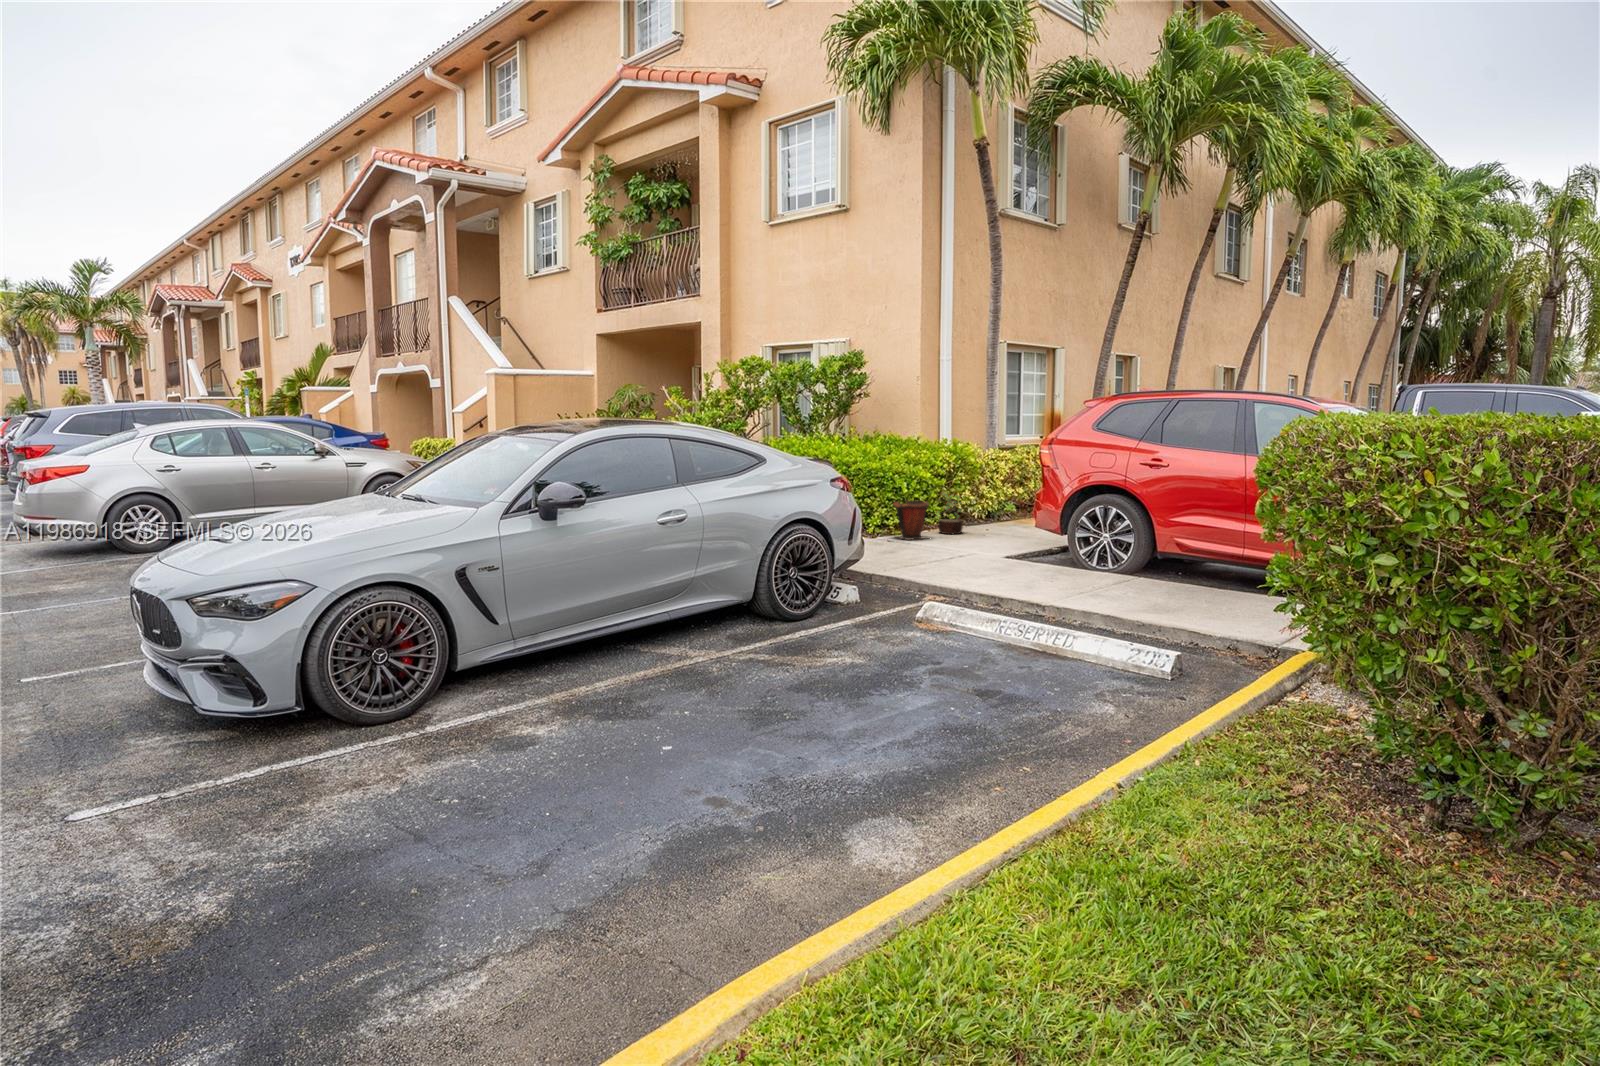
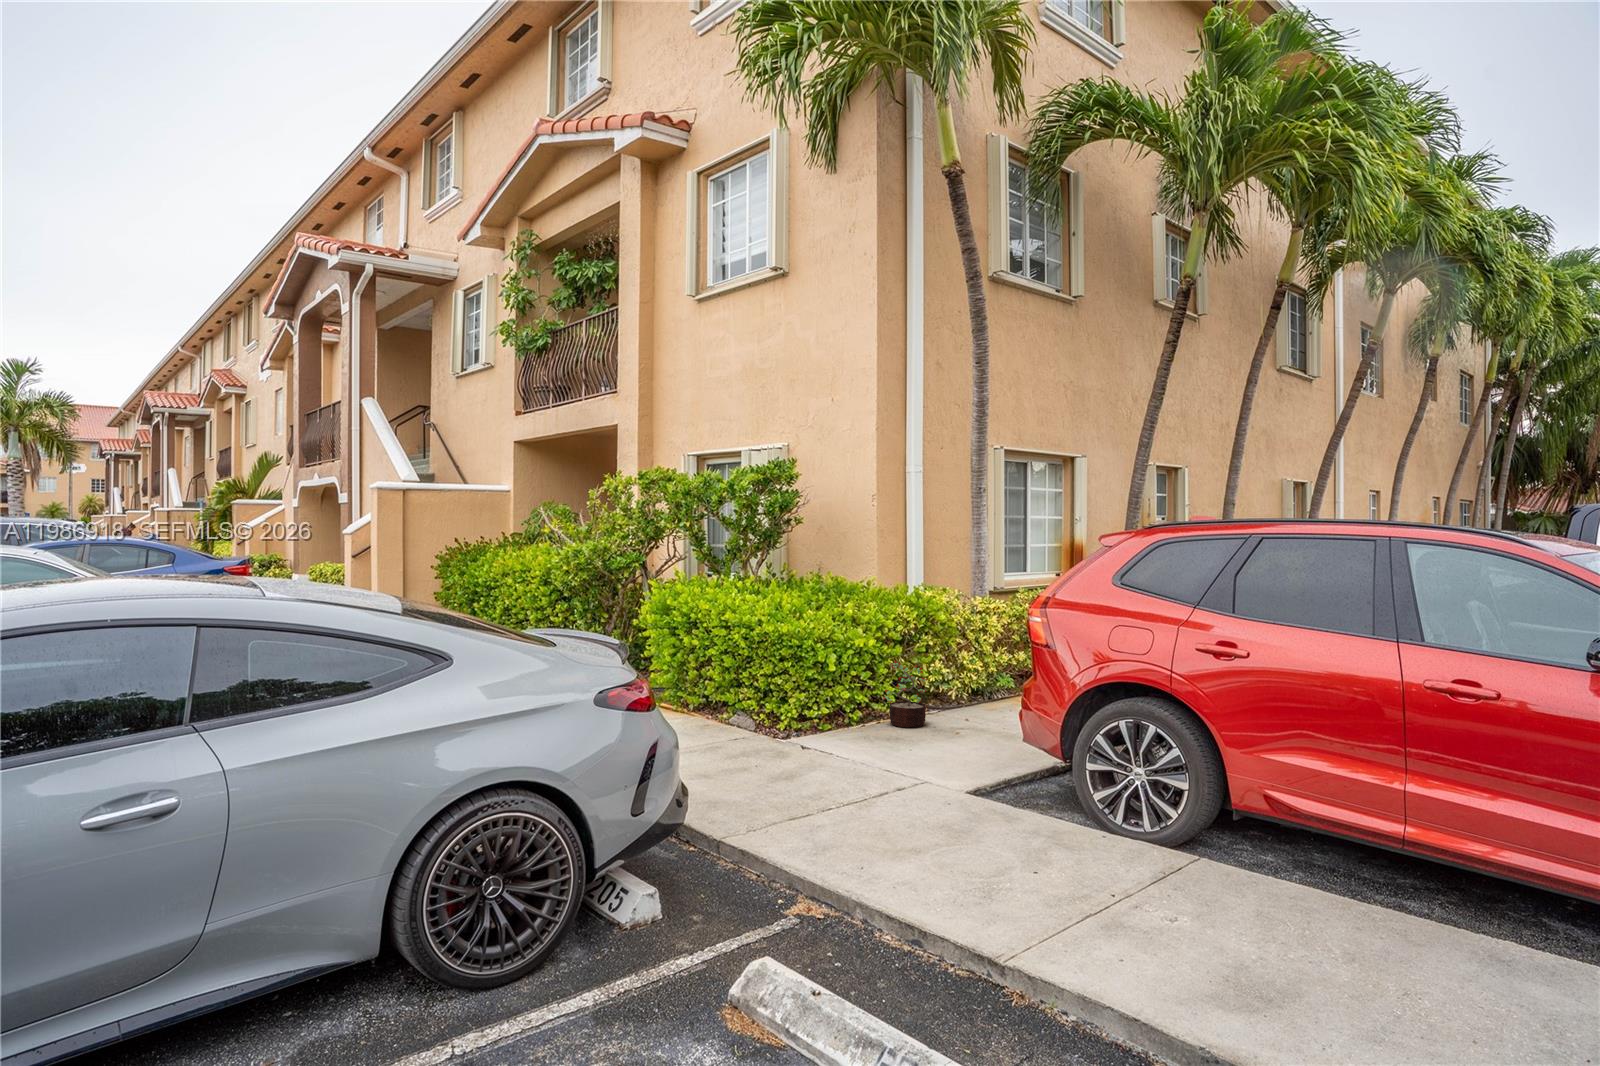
waste bin: present [894,501,929,540] -> none [813,675,871,741]

